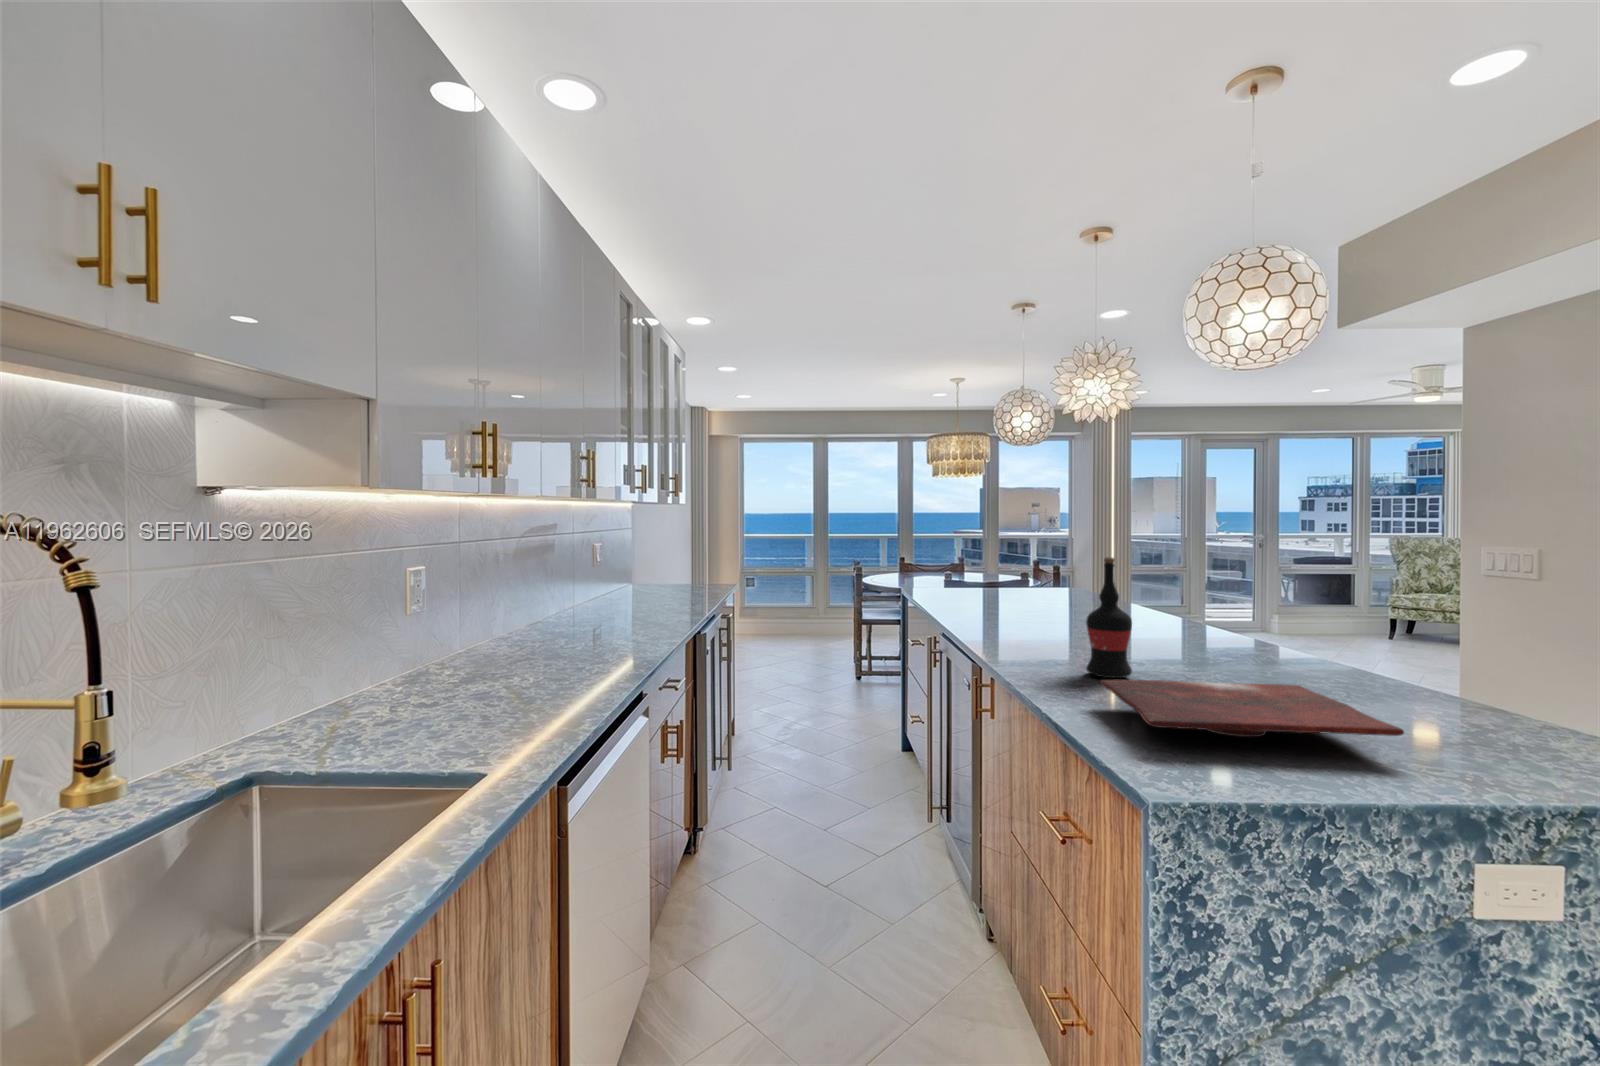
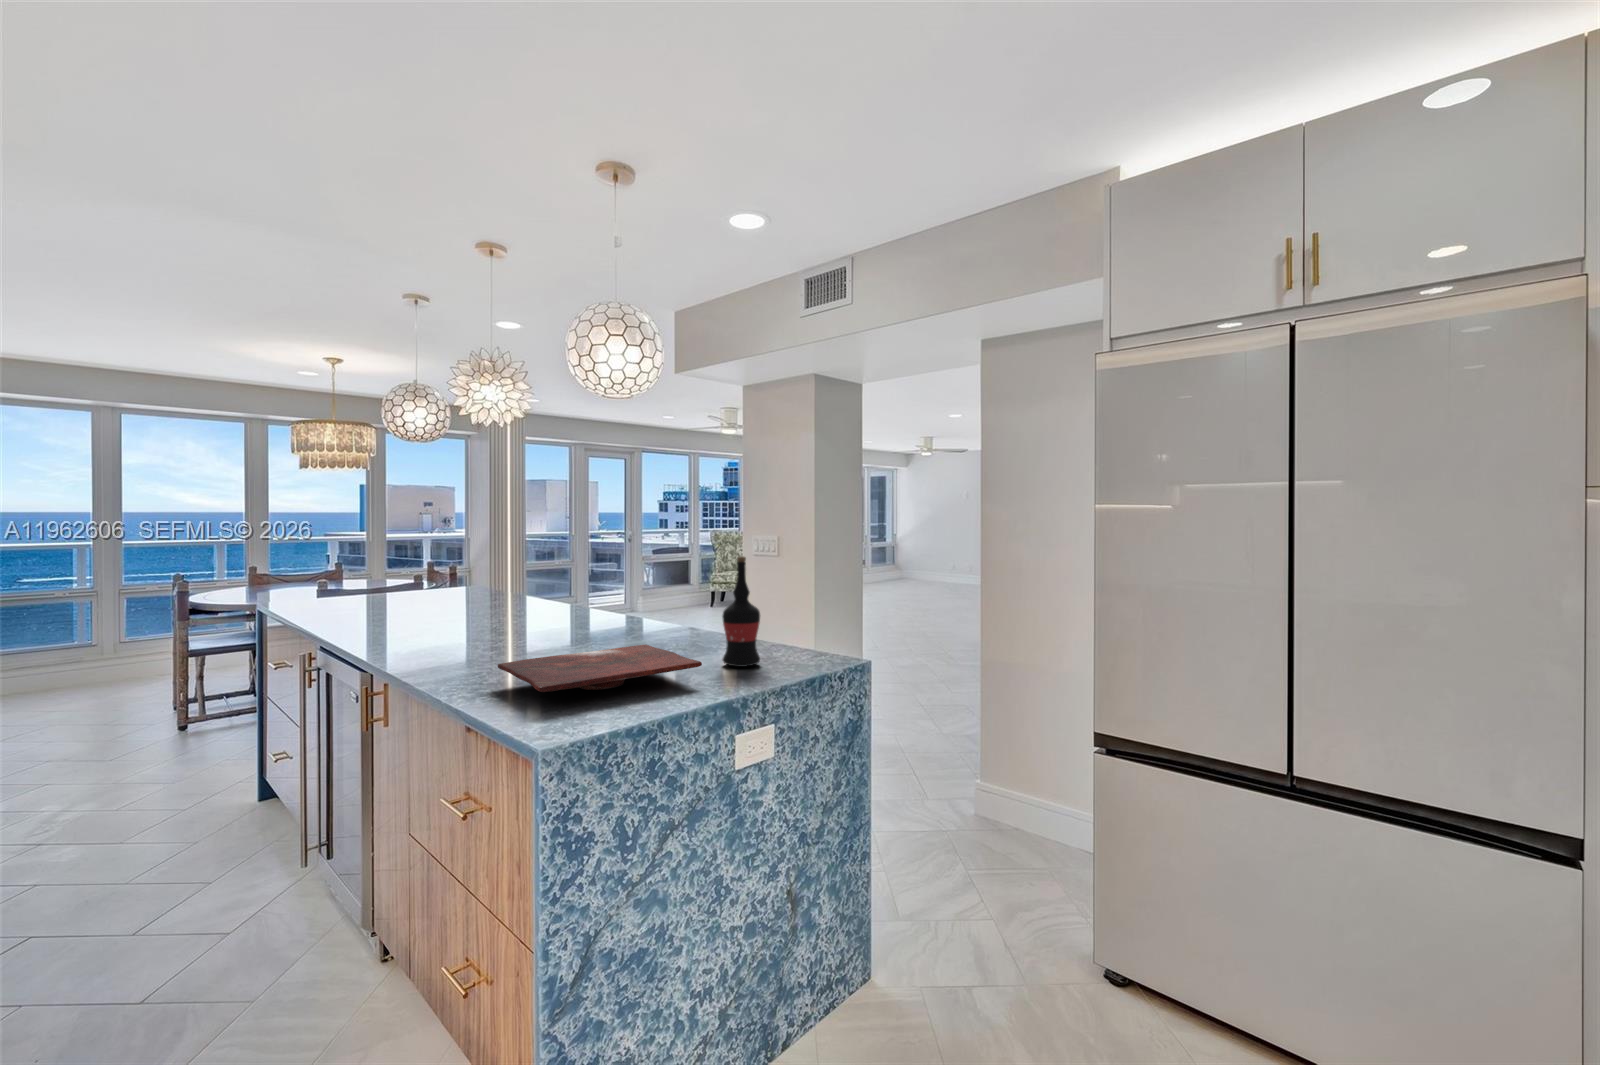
wine bottle: present [1086,557,1132,678] -> present [722,556,760,667]

